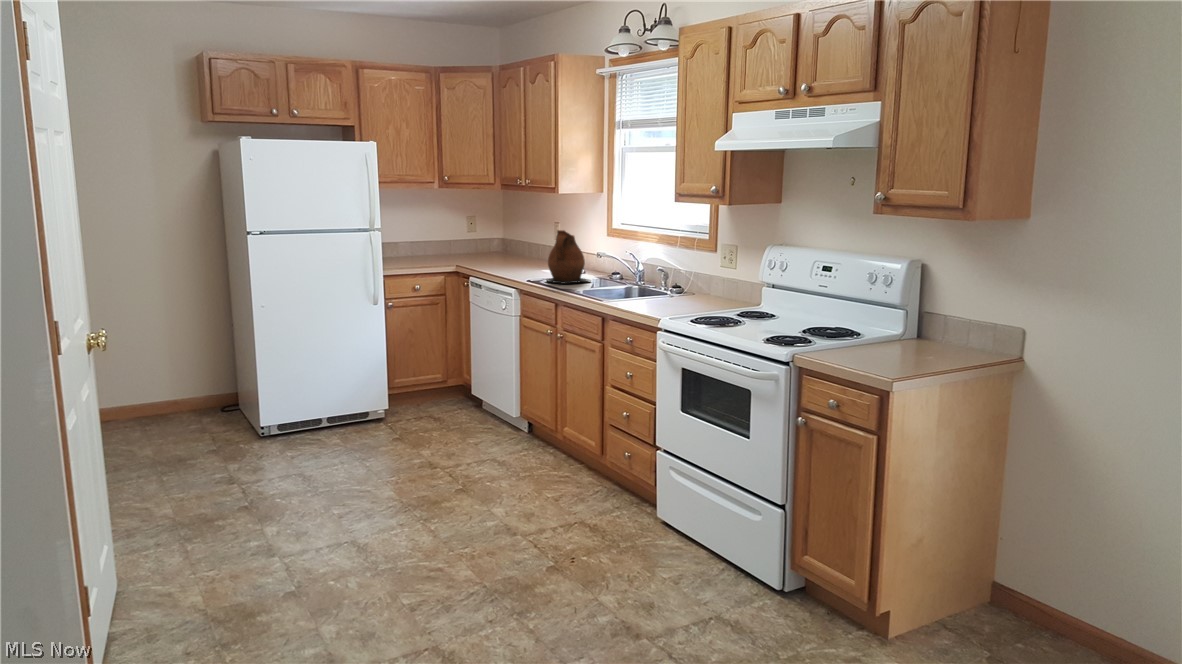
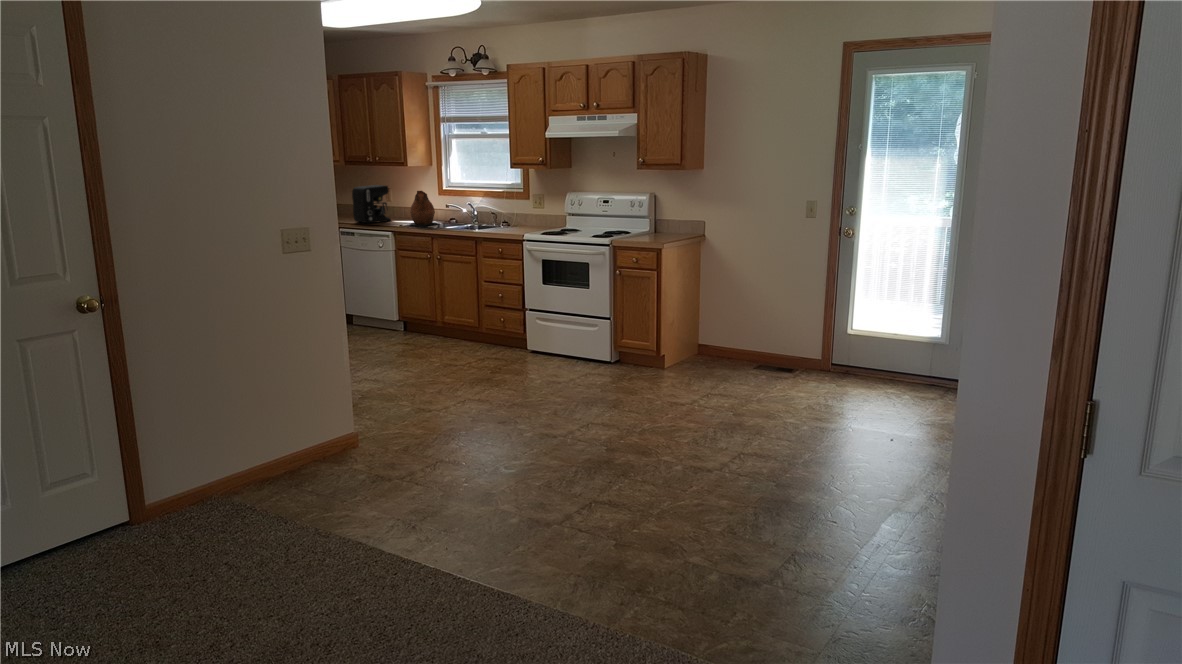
coffee maker: none [491,218,540,273] -> present [352,185,391,223]

